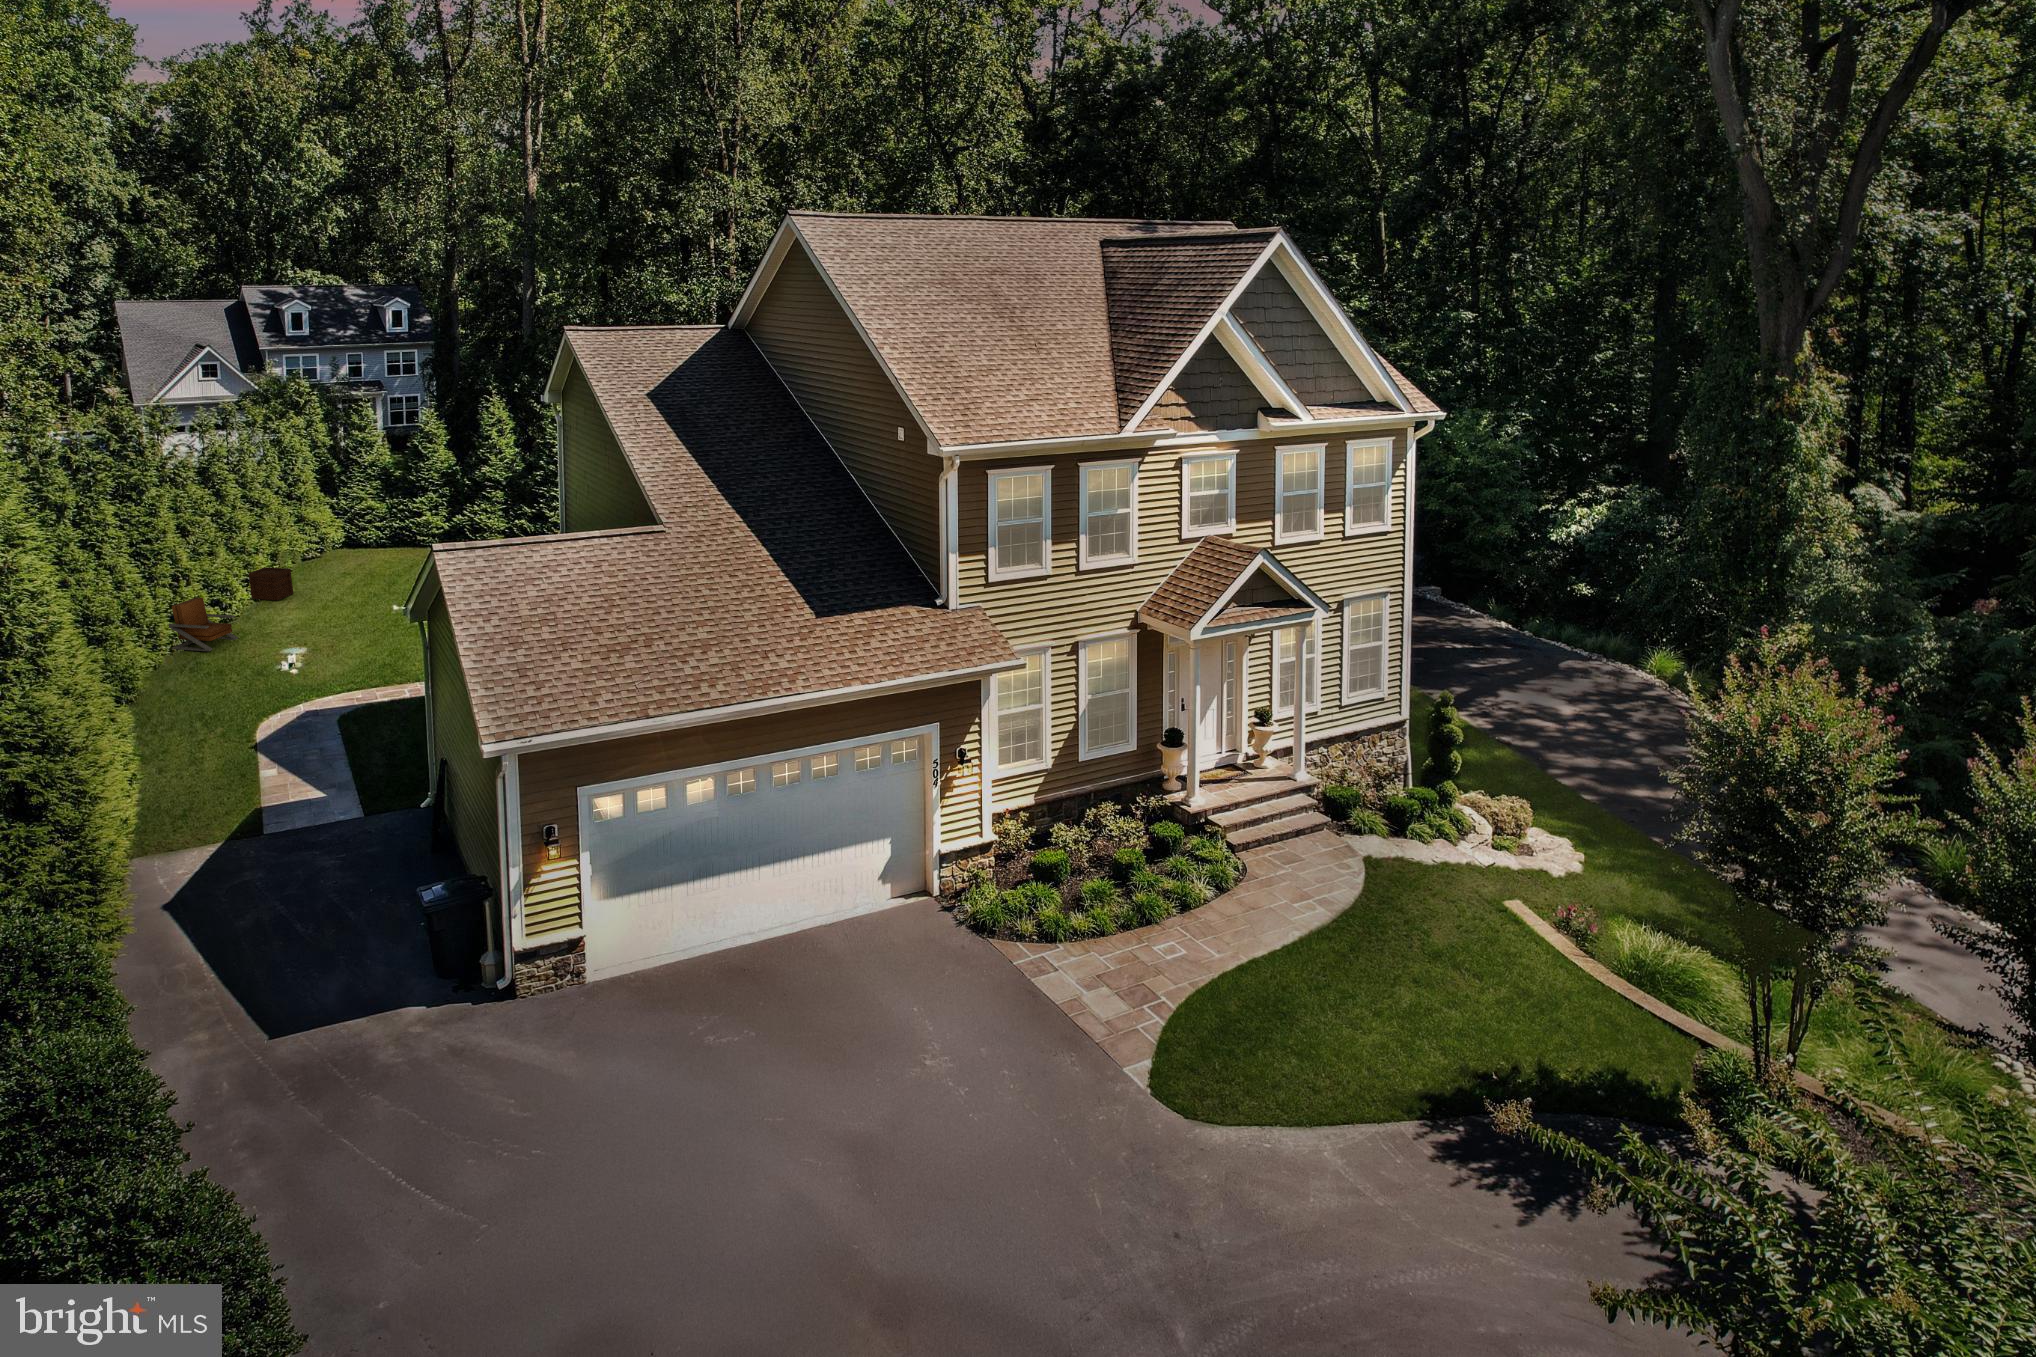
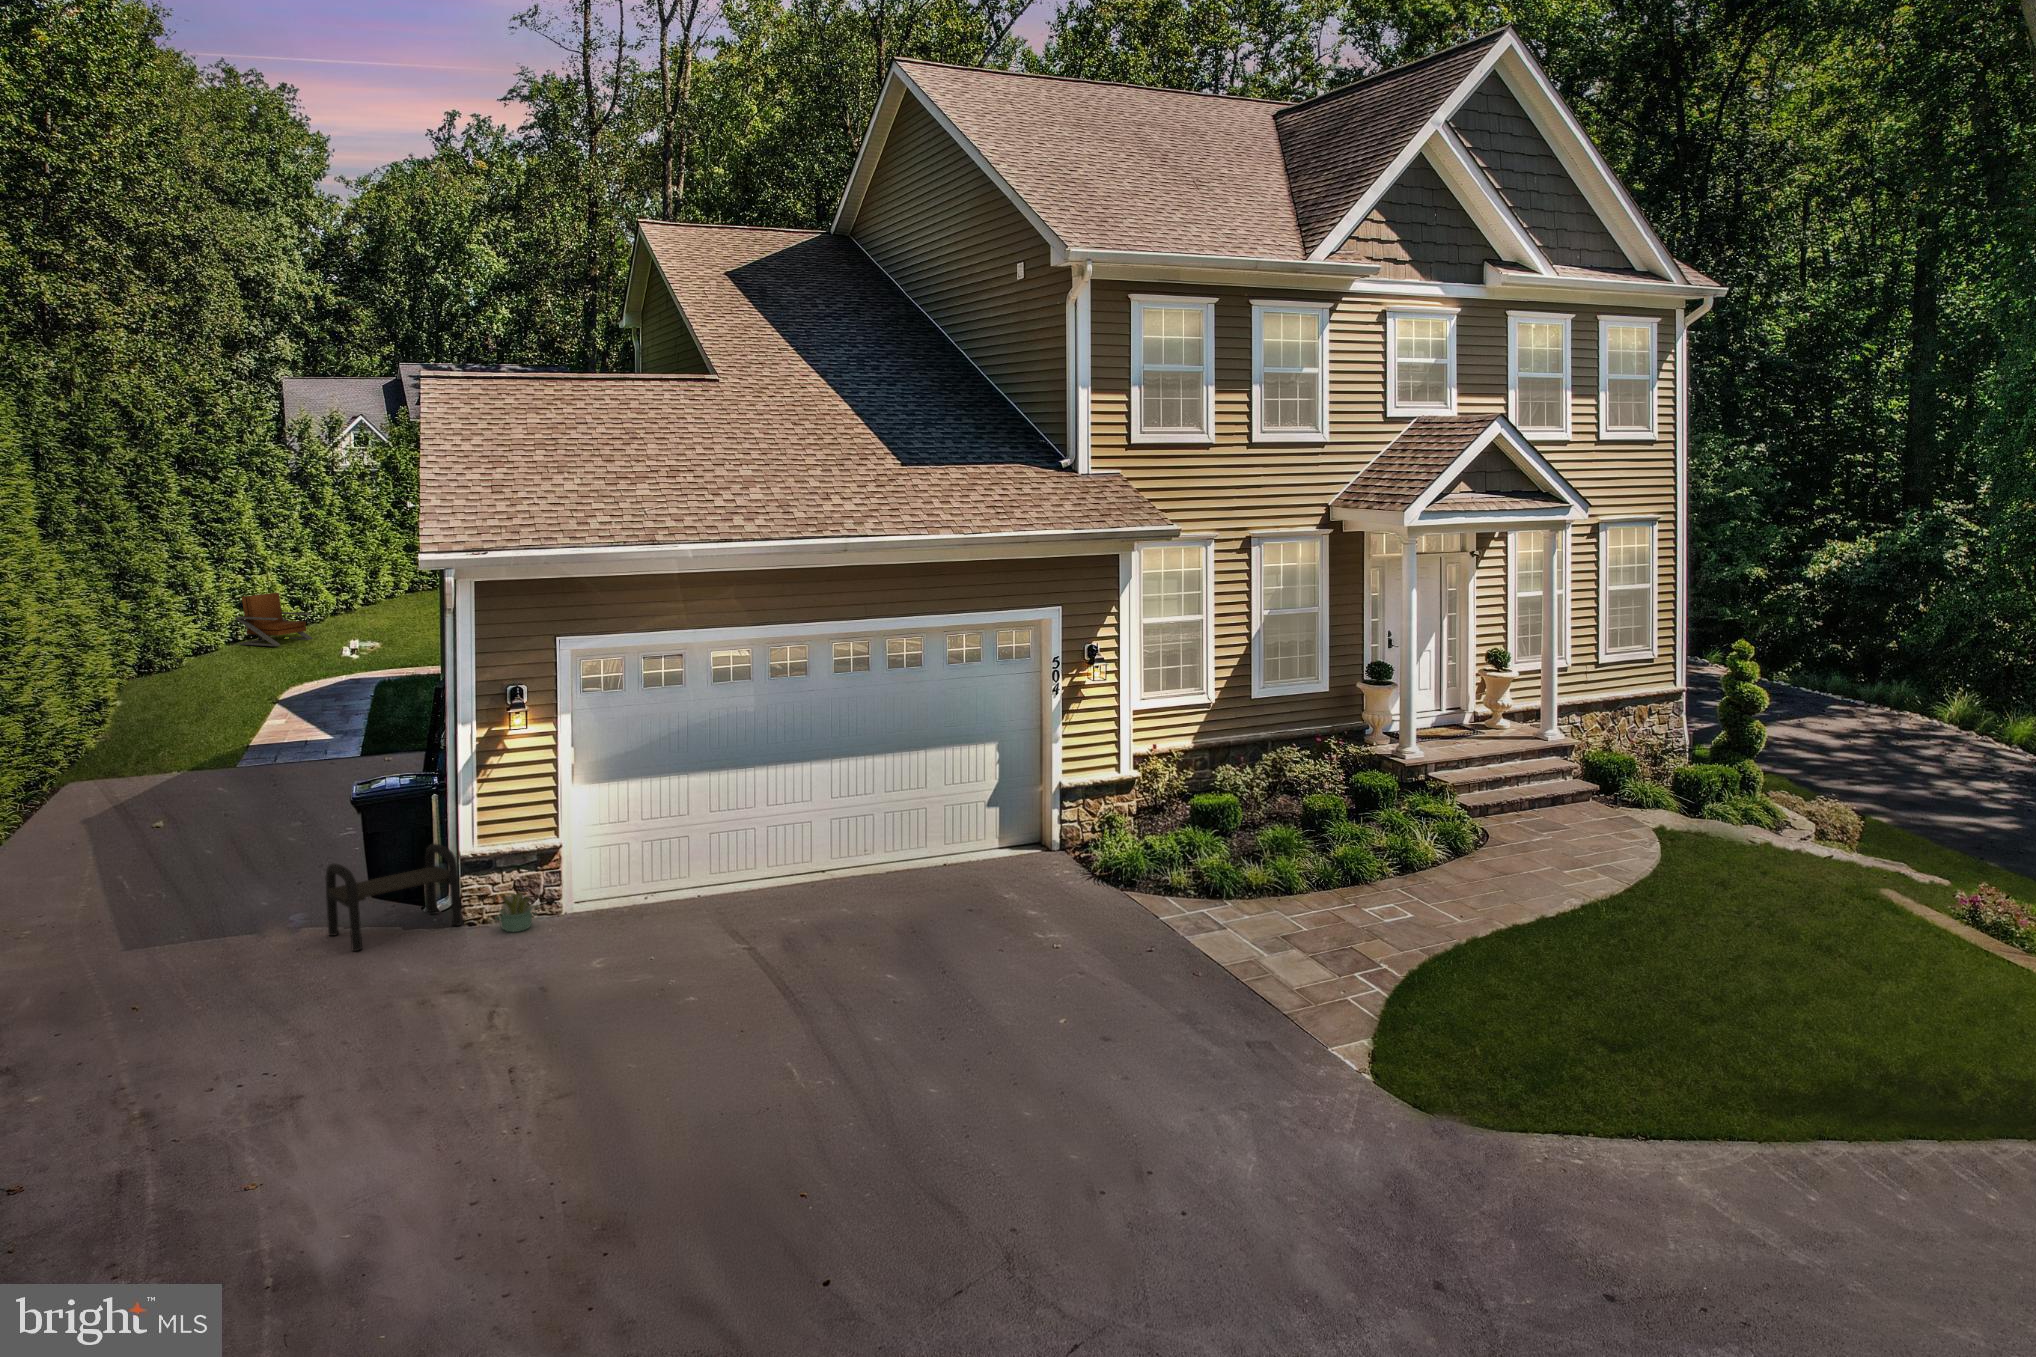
wooden crate: present [249,567,293,600] -> none [341,581,388,614]
bench: none [419,939,516,1029] -> present [326,844,462,951]
decorative plant: none [543,974,574,1003] -> present [496,893,540,932]

